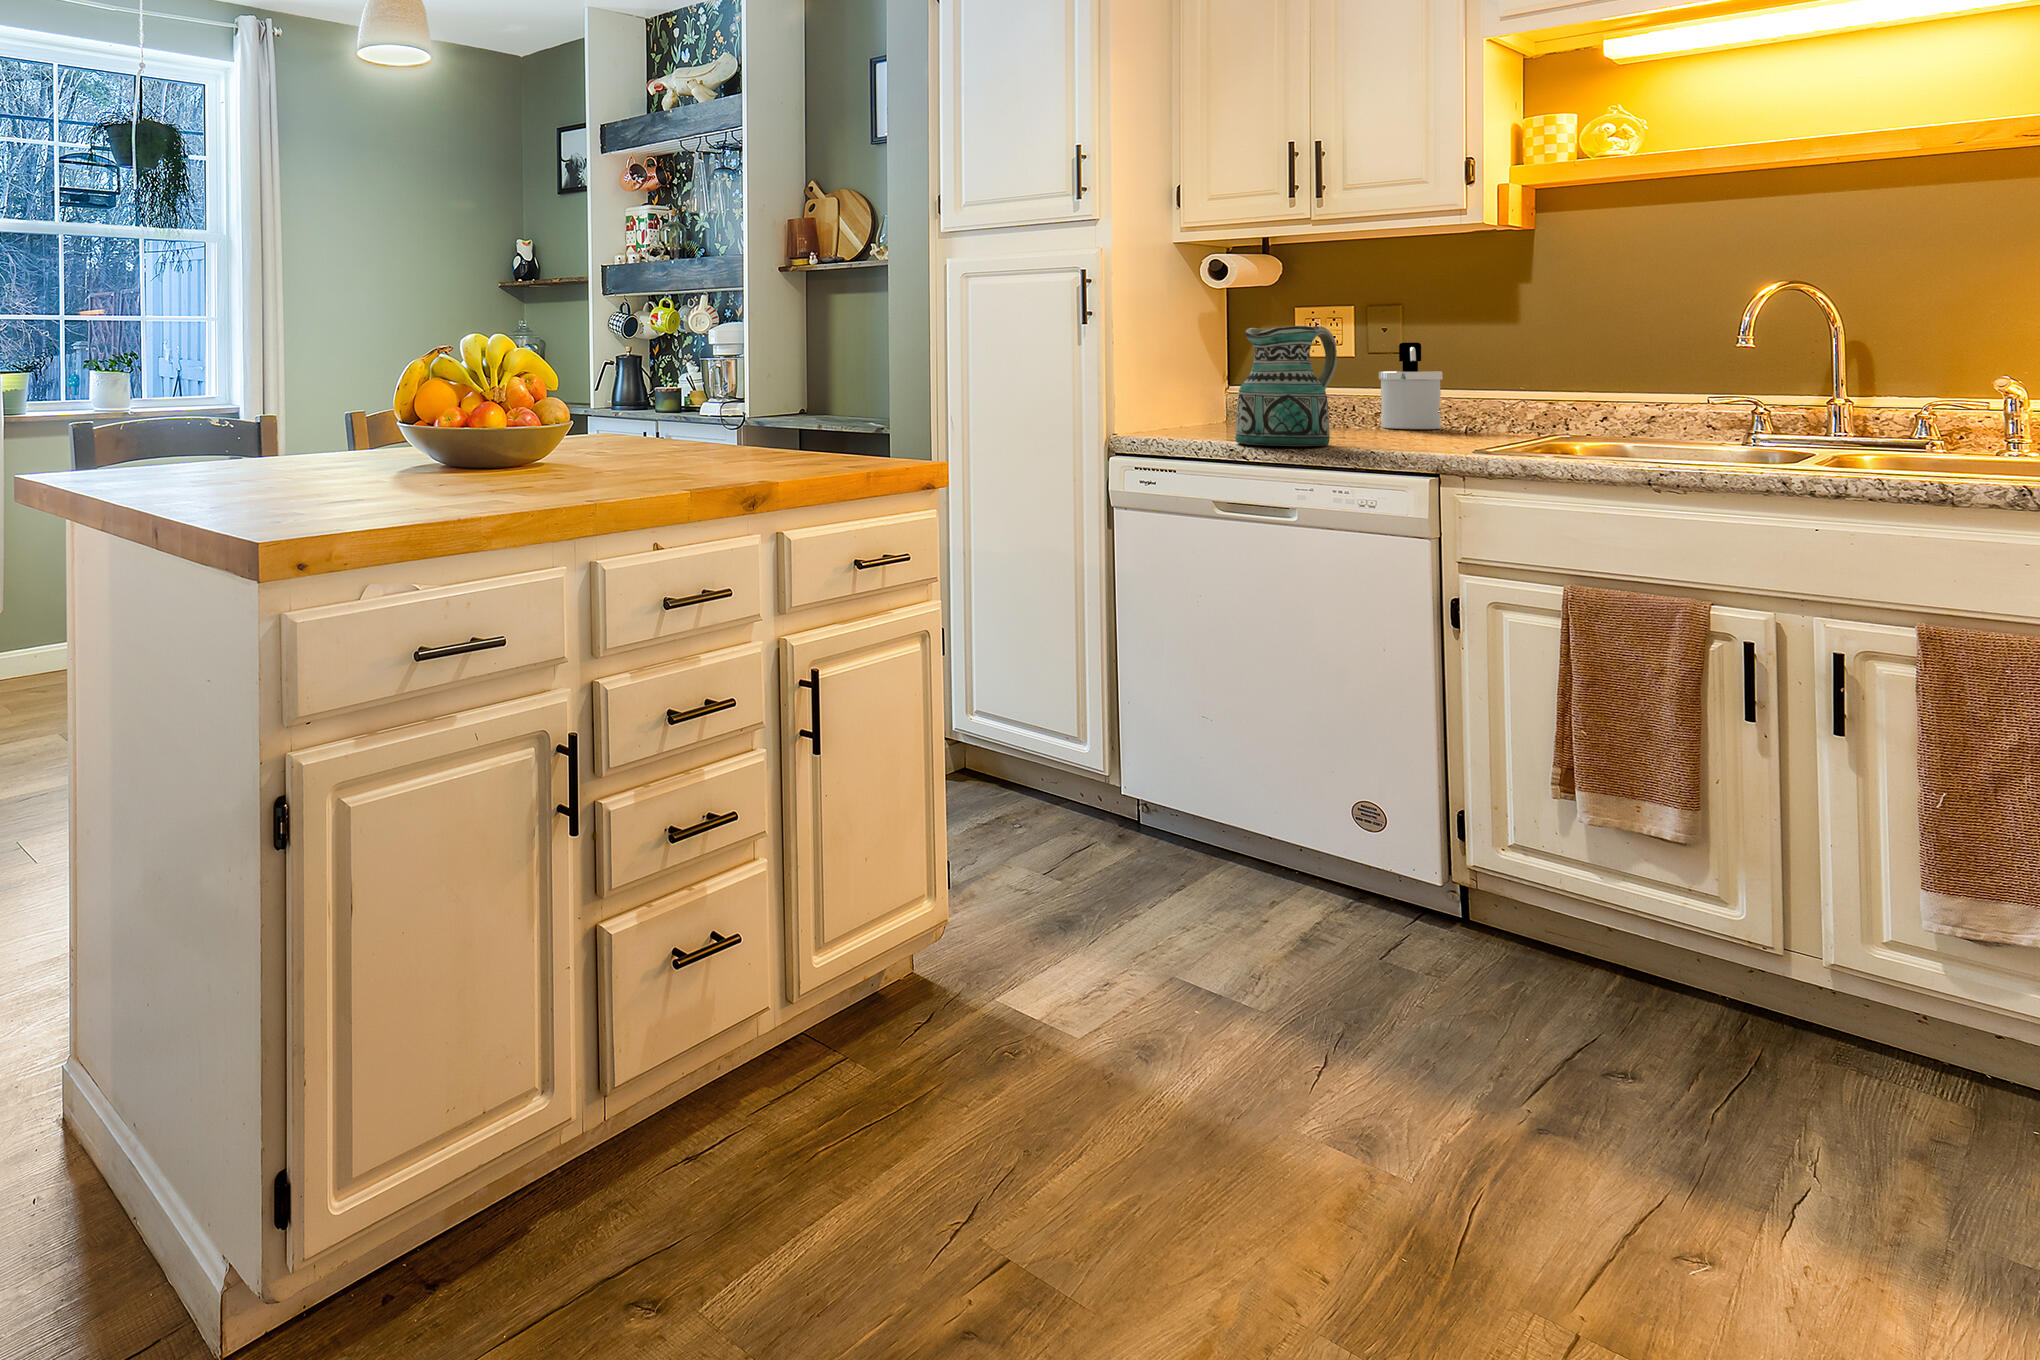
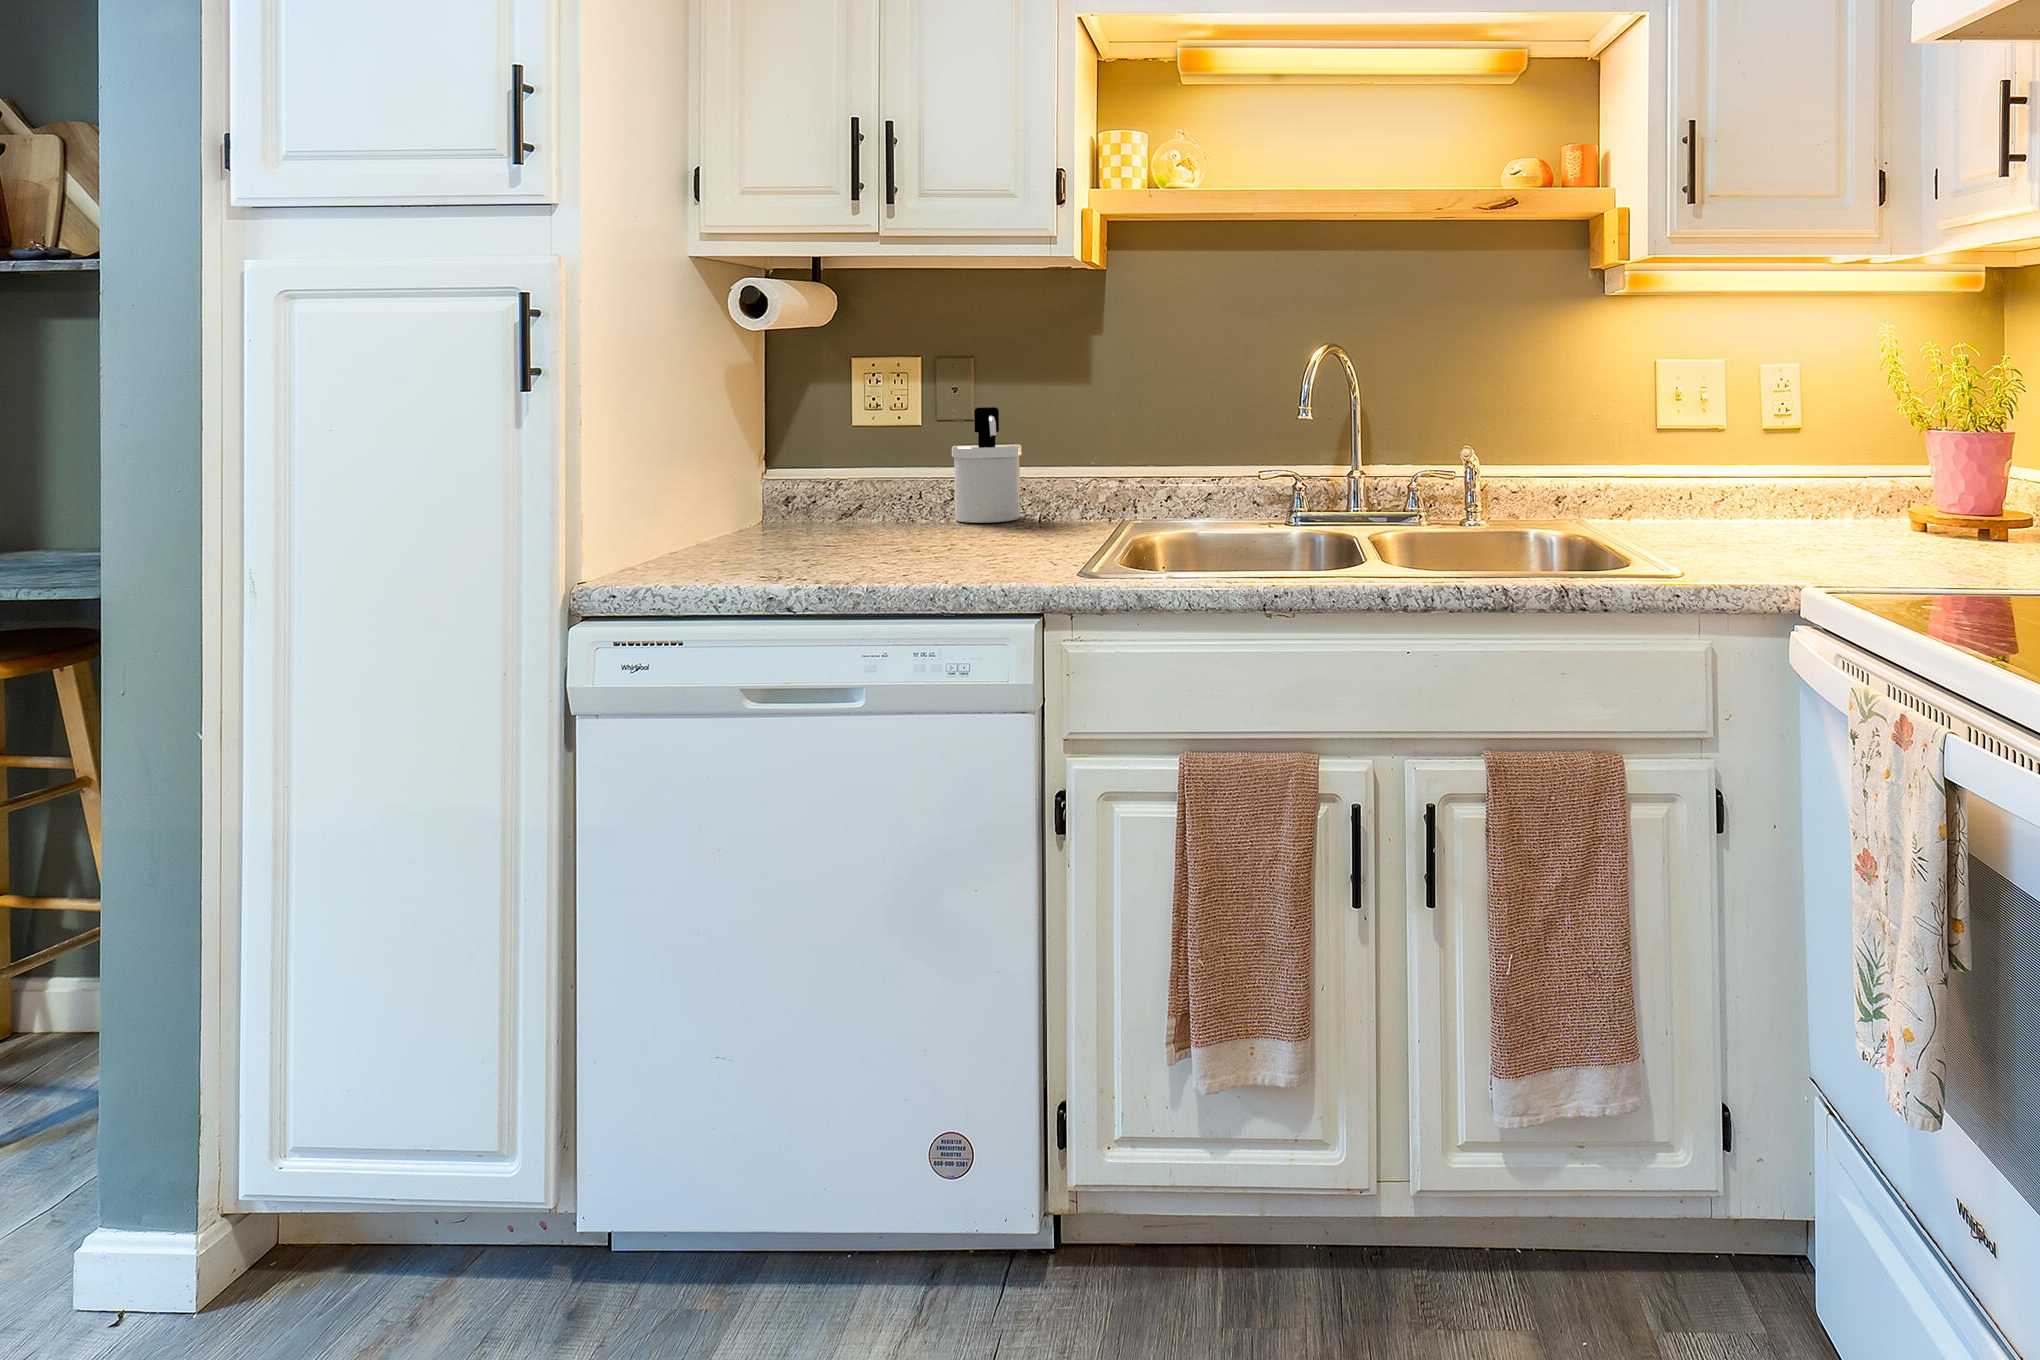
ceramic pitcher: present [1235,326,1337,446] -> none [778,398,911,586]

